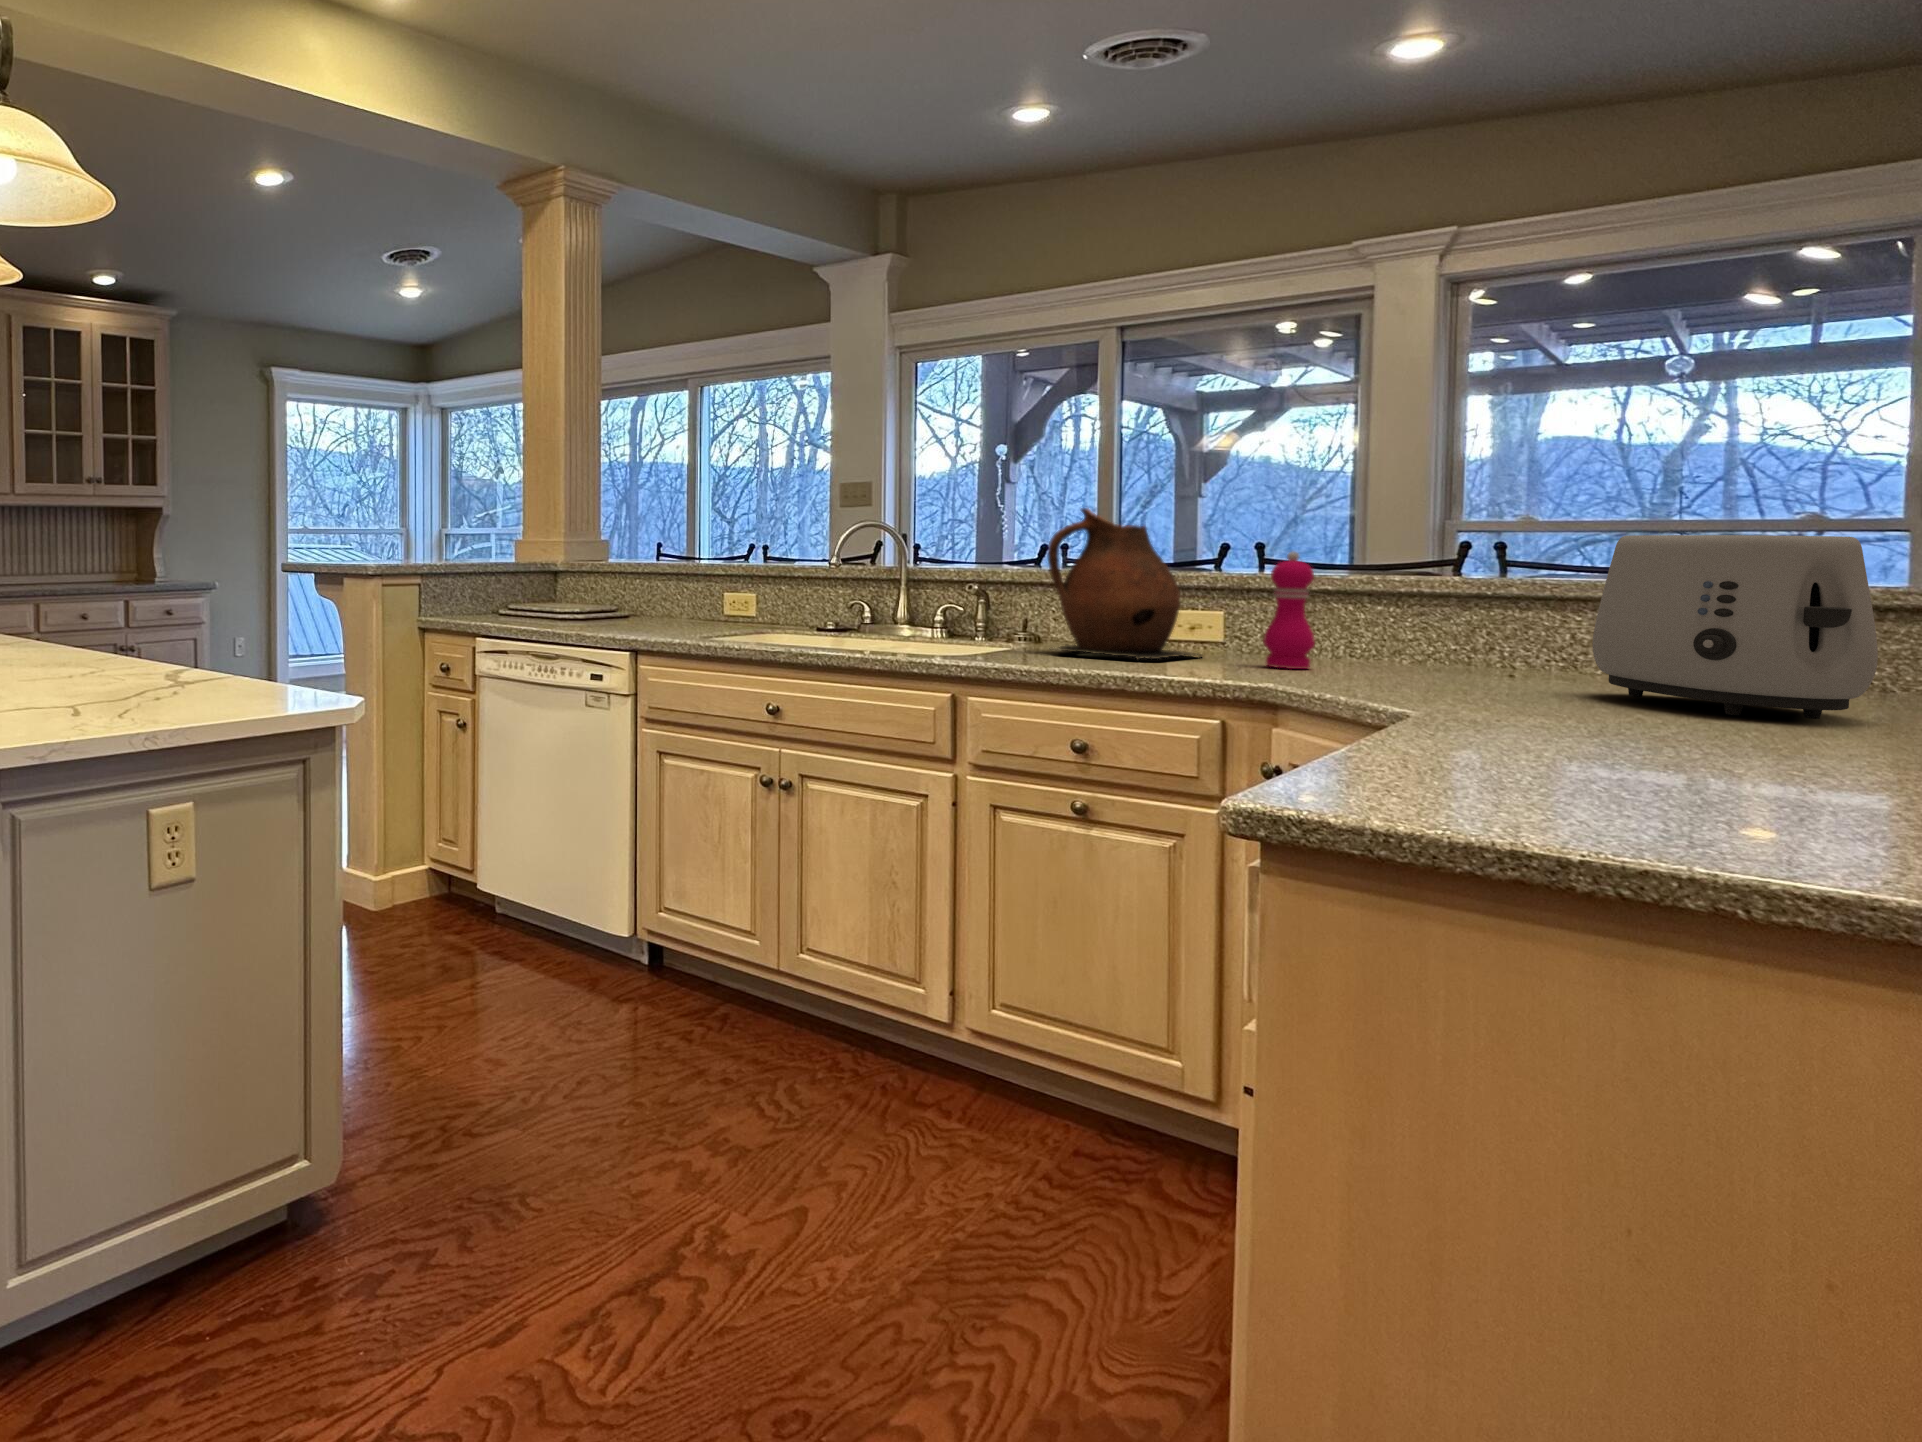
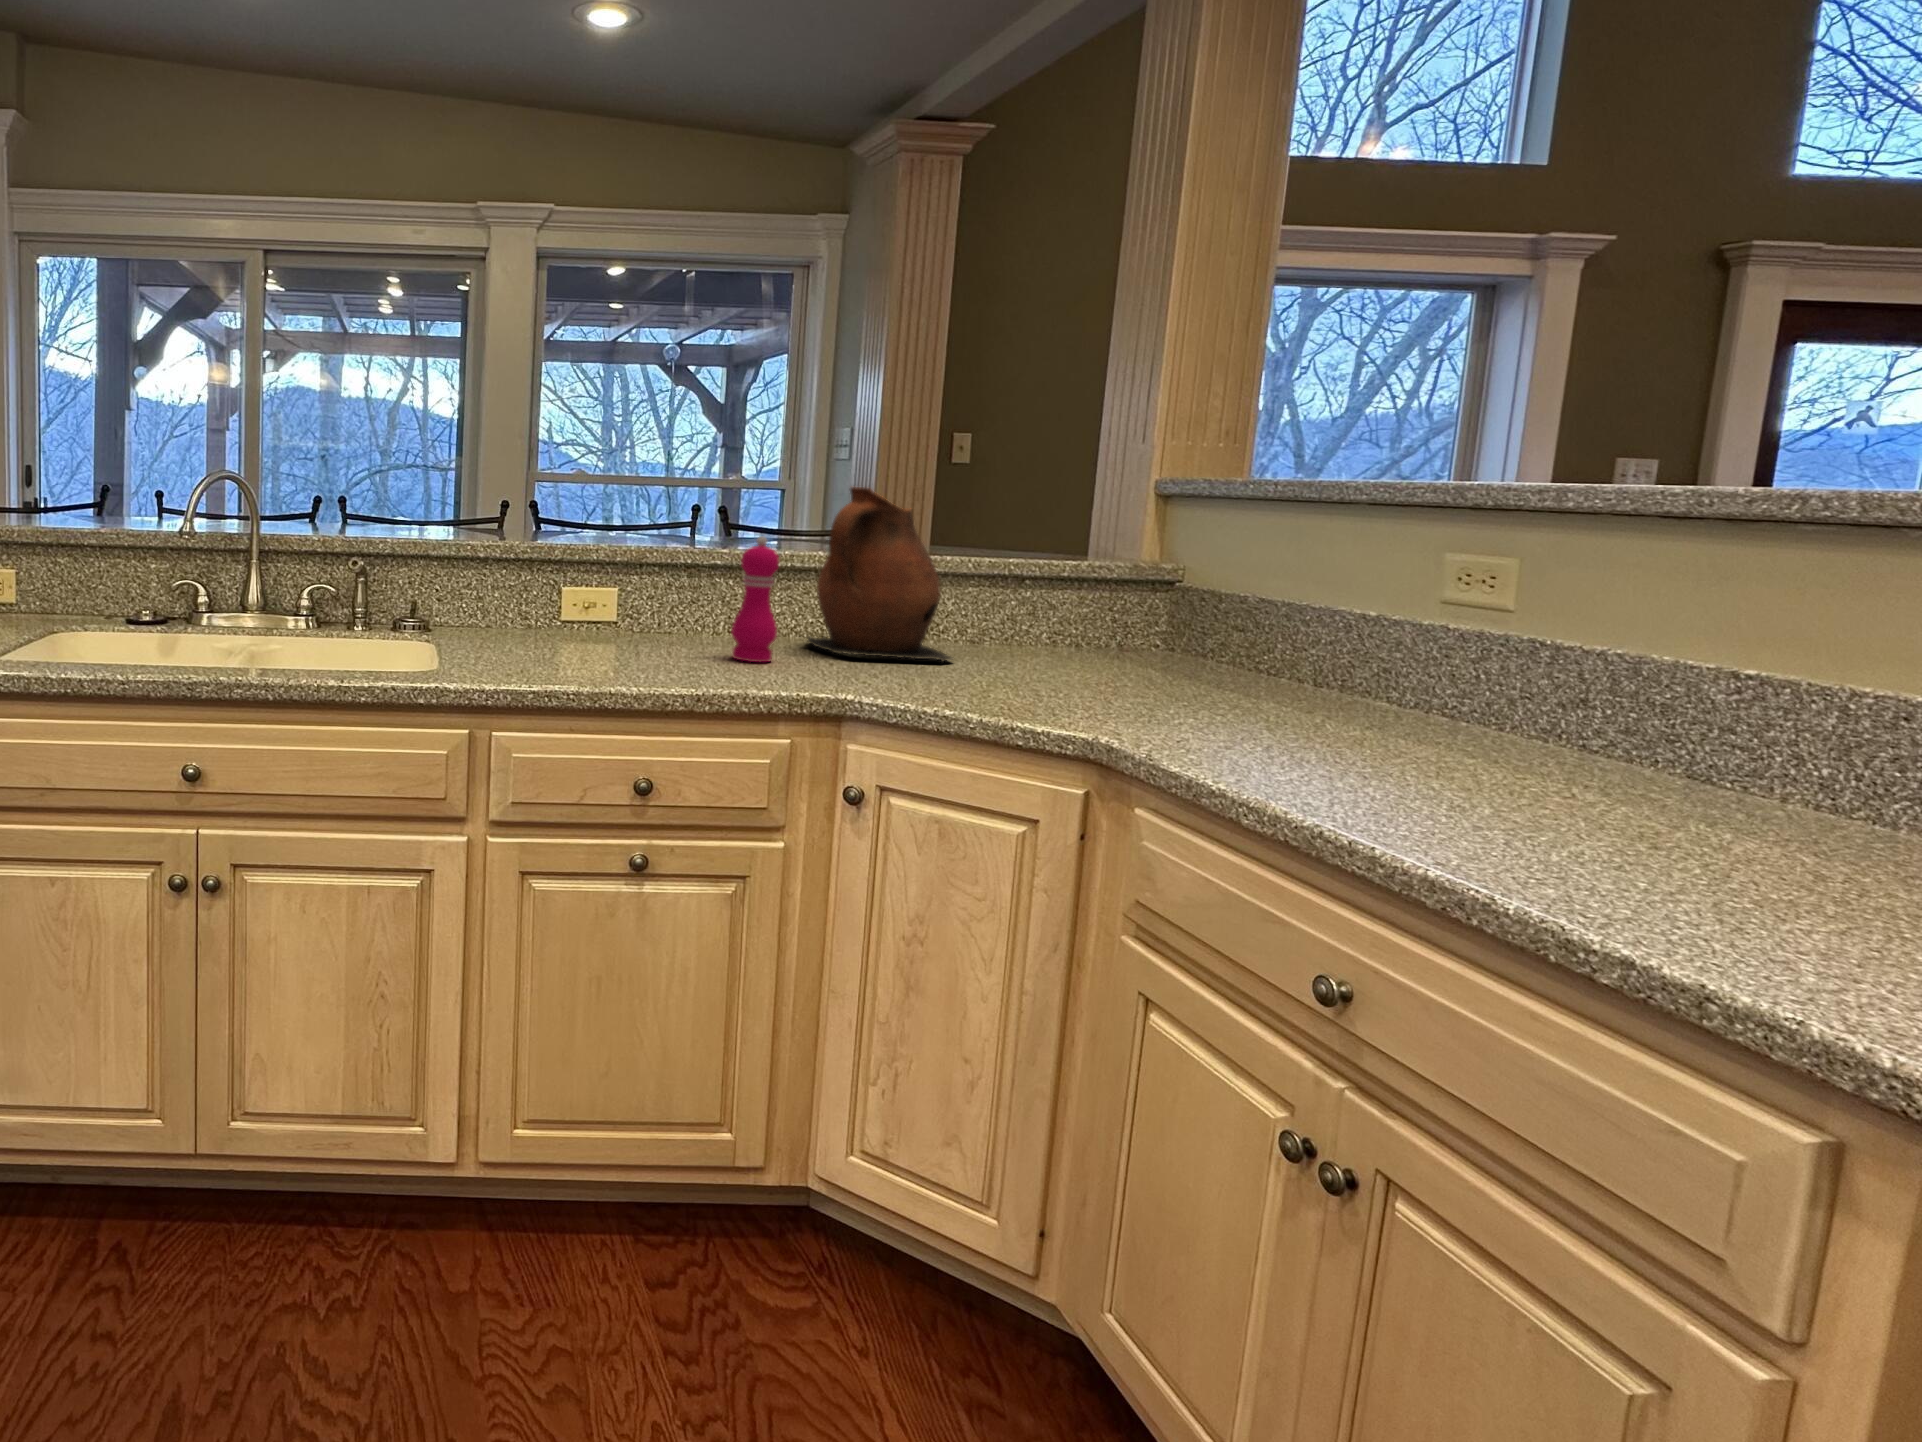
ceramic pitcher: present [1048,508,1202,660] -> present [808,487,952,663]
toaster: present [1593,535,1878,719] -> none [1023,533,1276,703]

